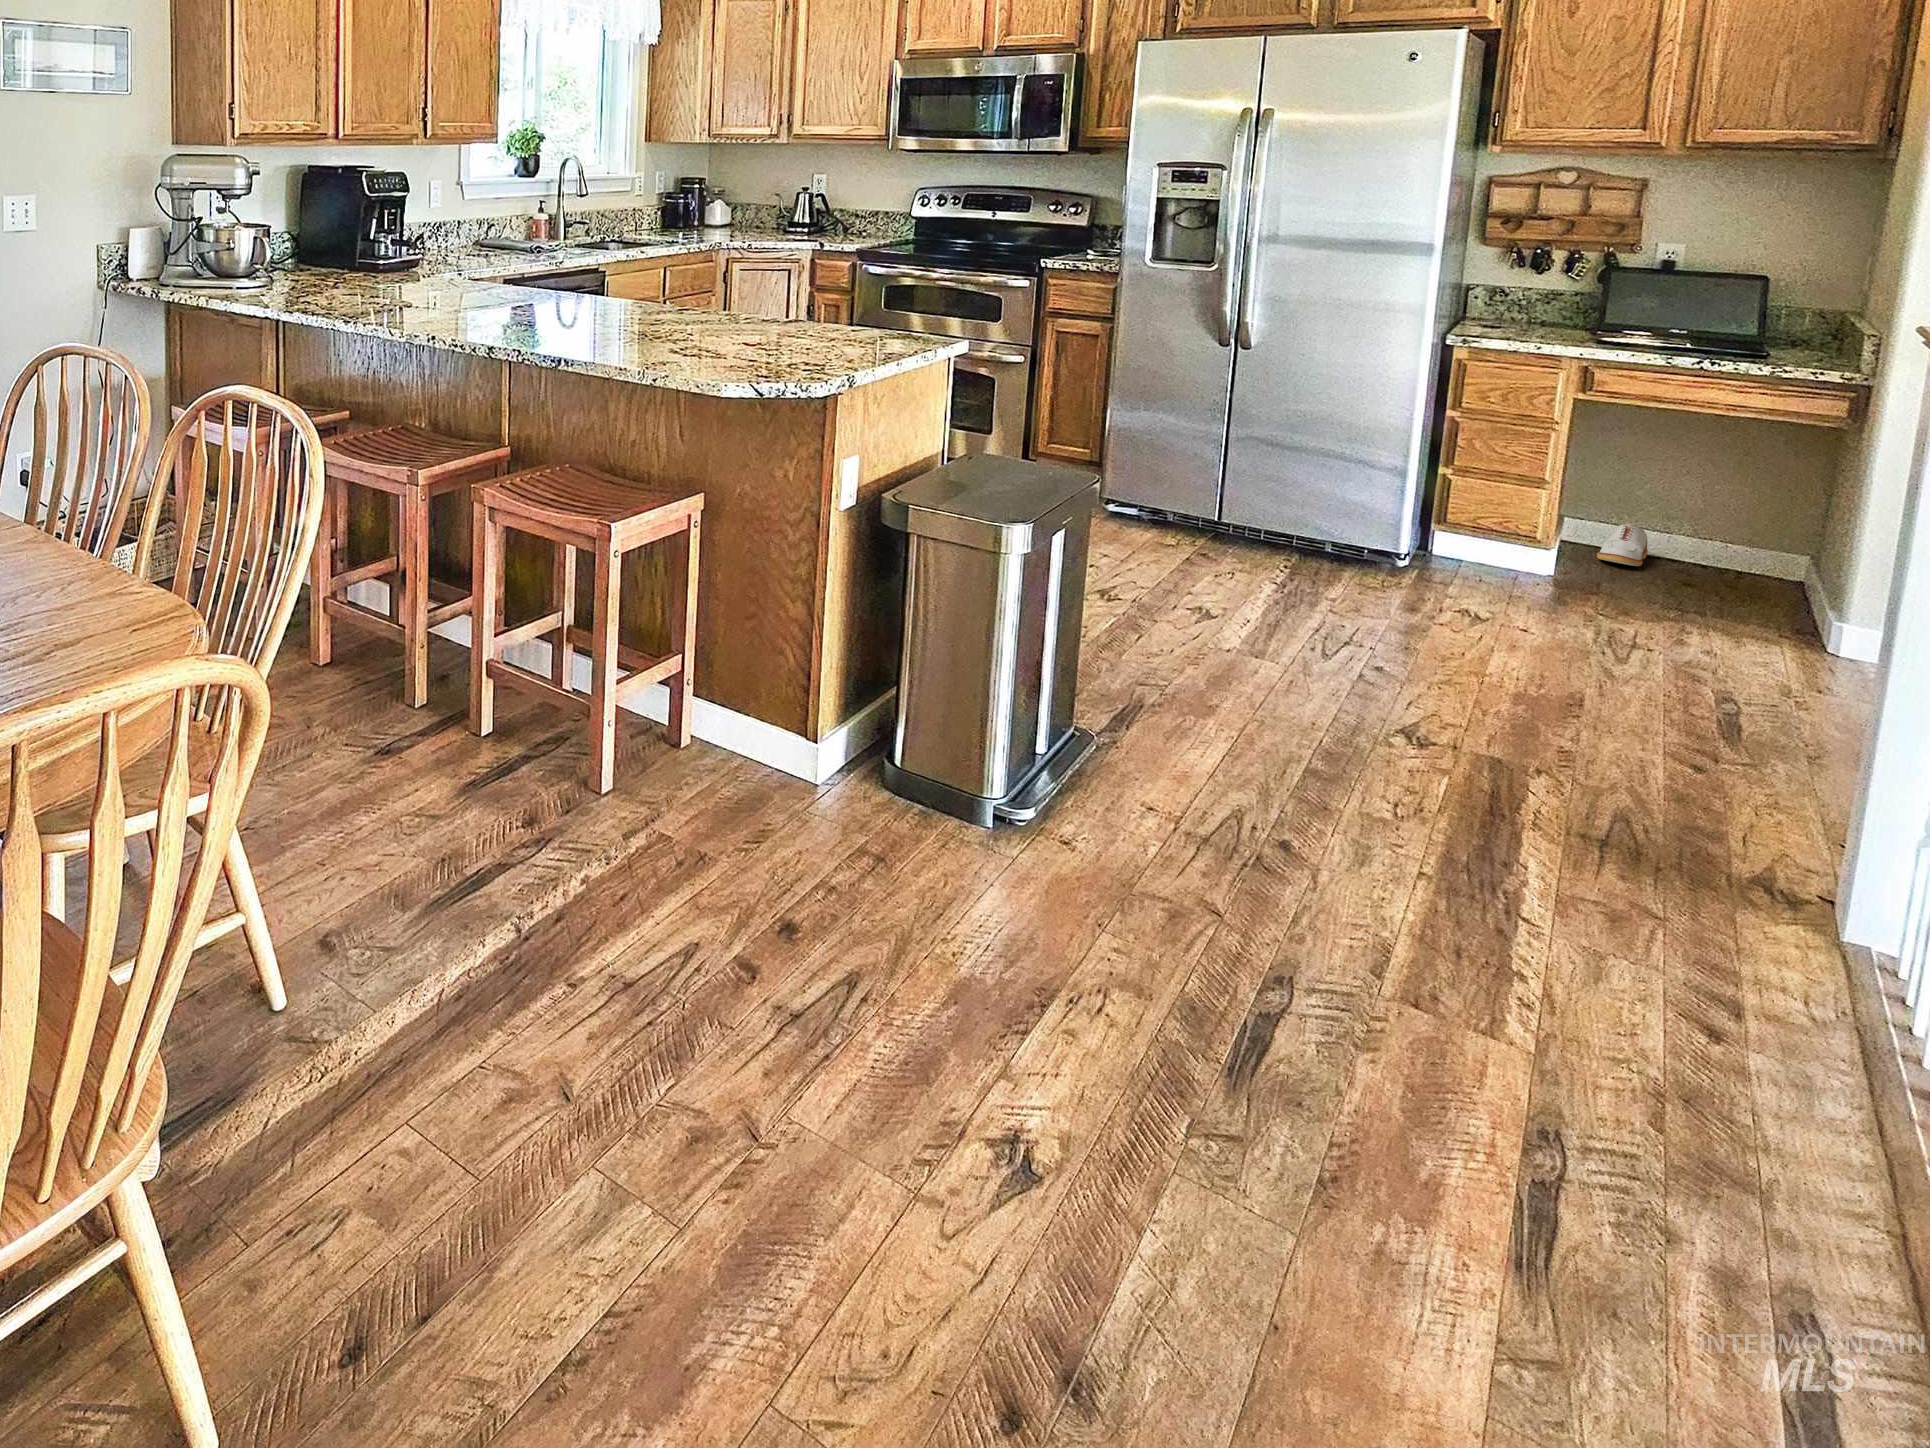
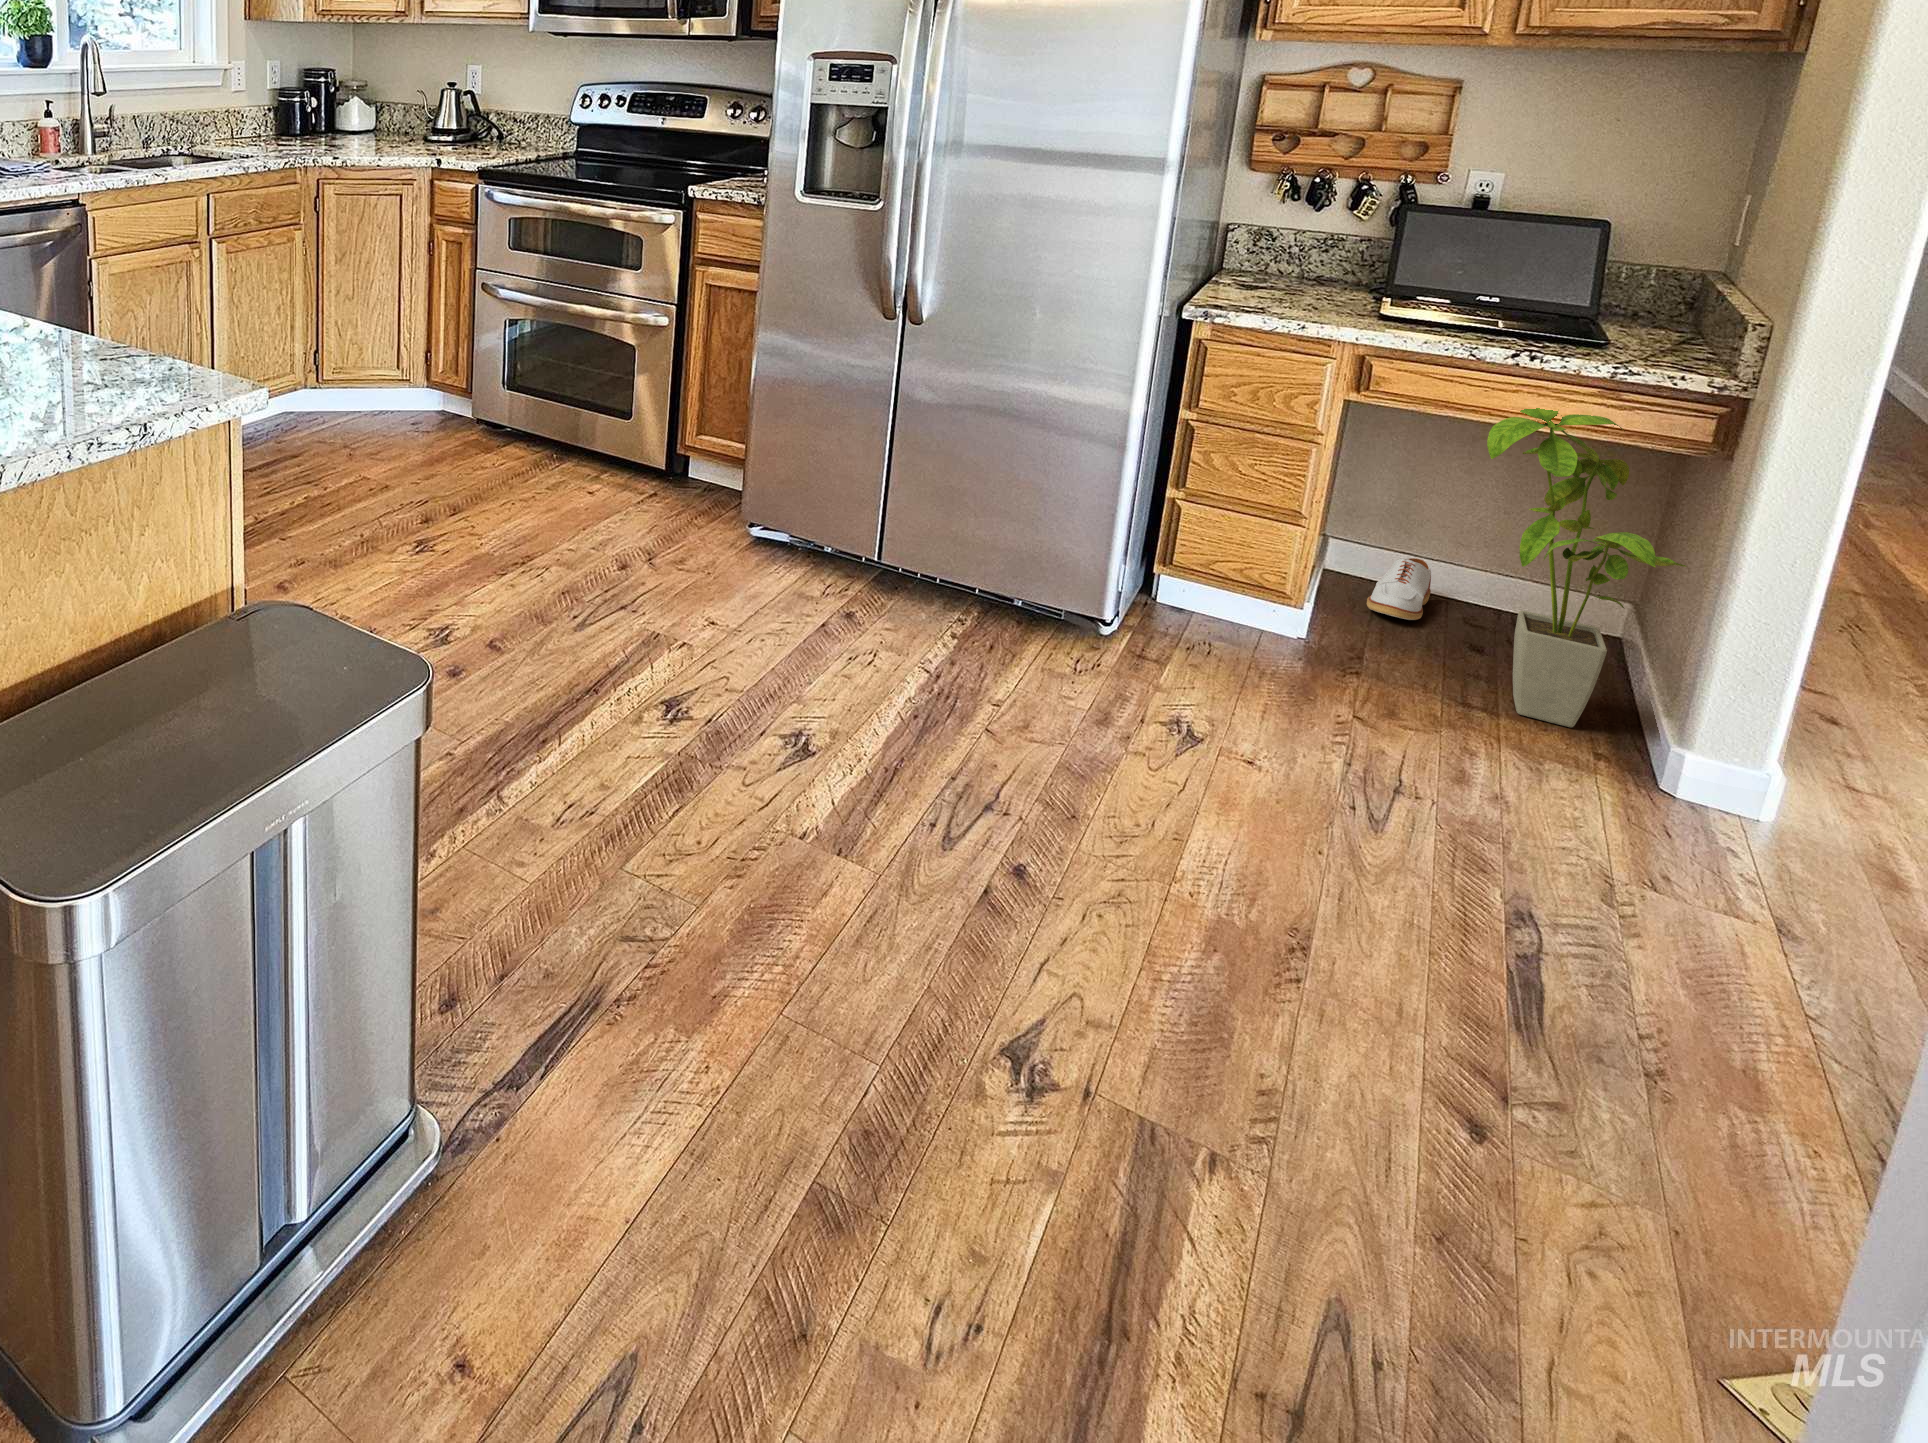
house plant: none [1683,397,1837,623] -> present [1487,408,1686,727]

